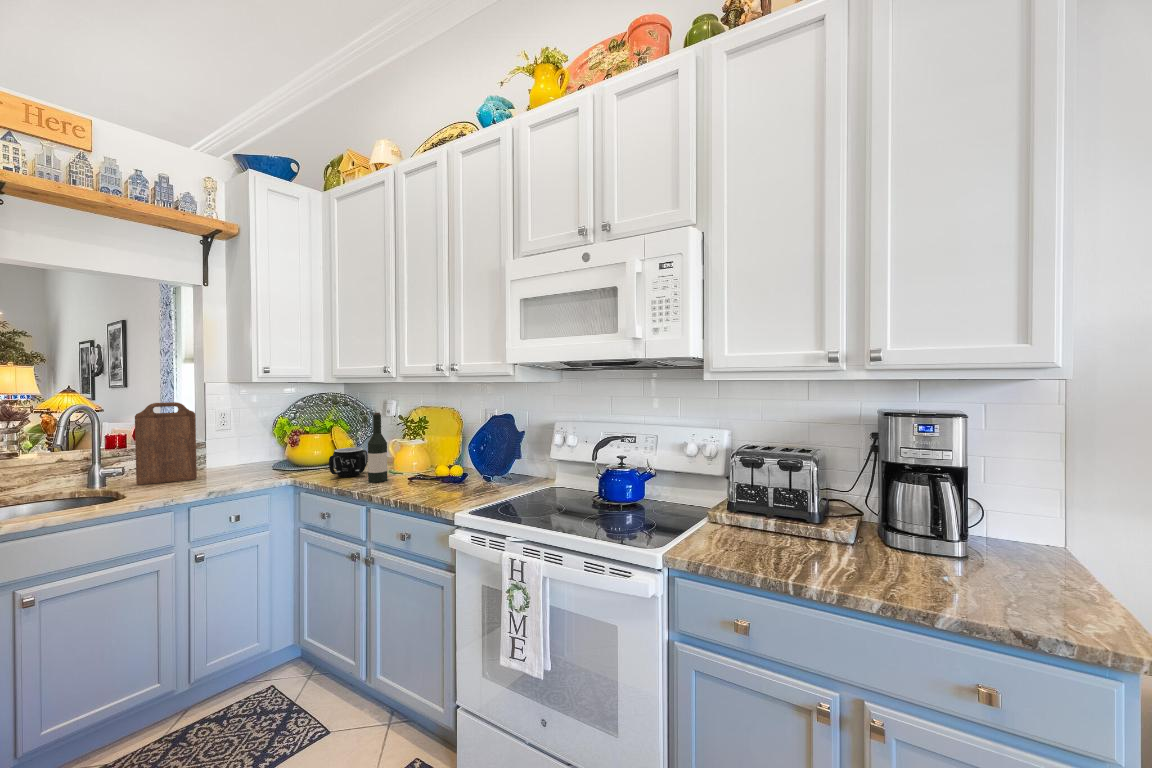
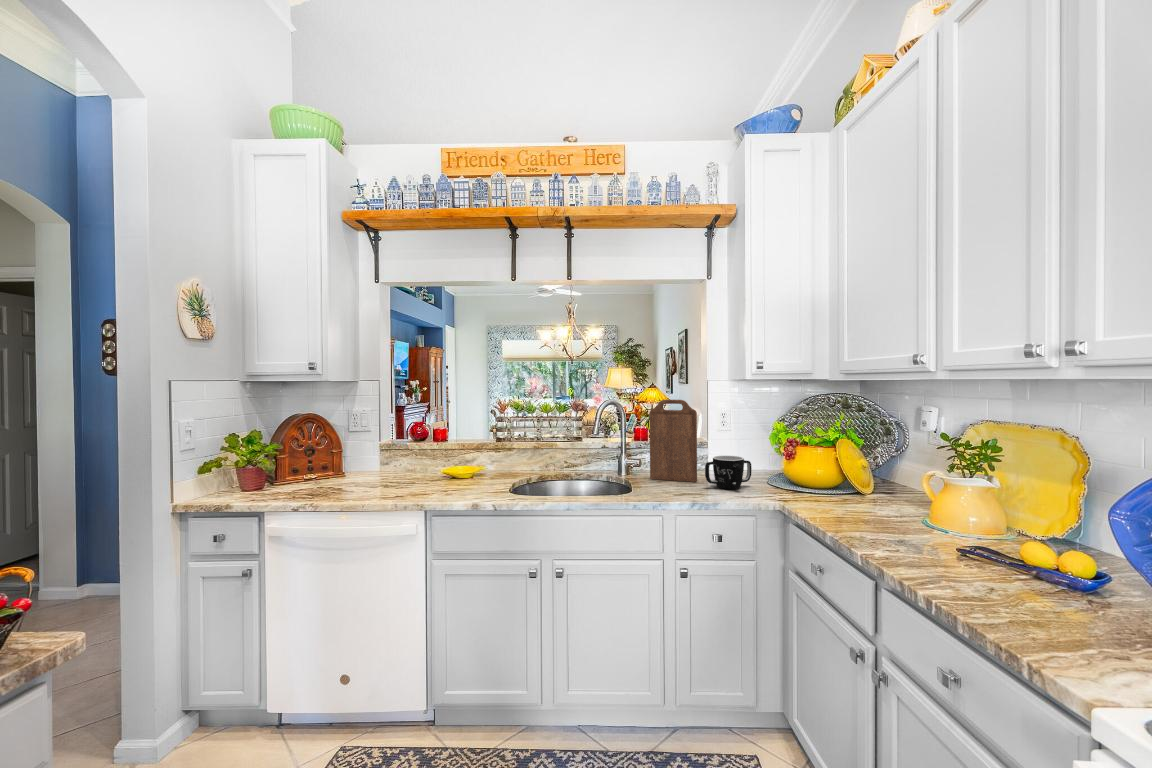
wine bottle: present [368,413,387,482] -> none [889,426,920,531]
mug: present [329,448,368,477] -> present [705,456,752,489]

